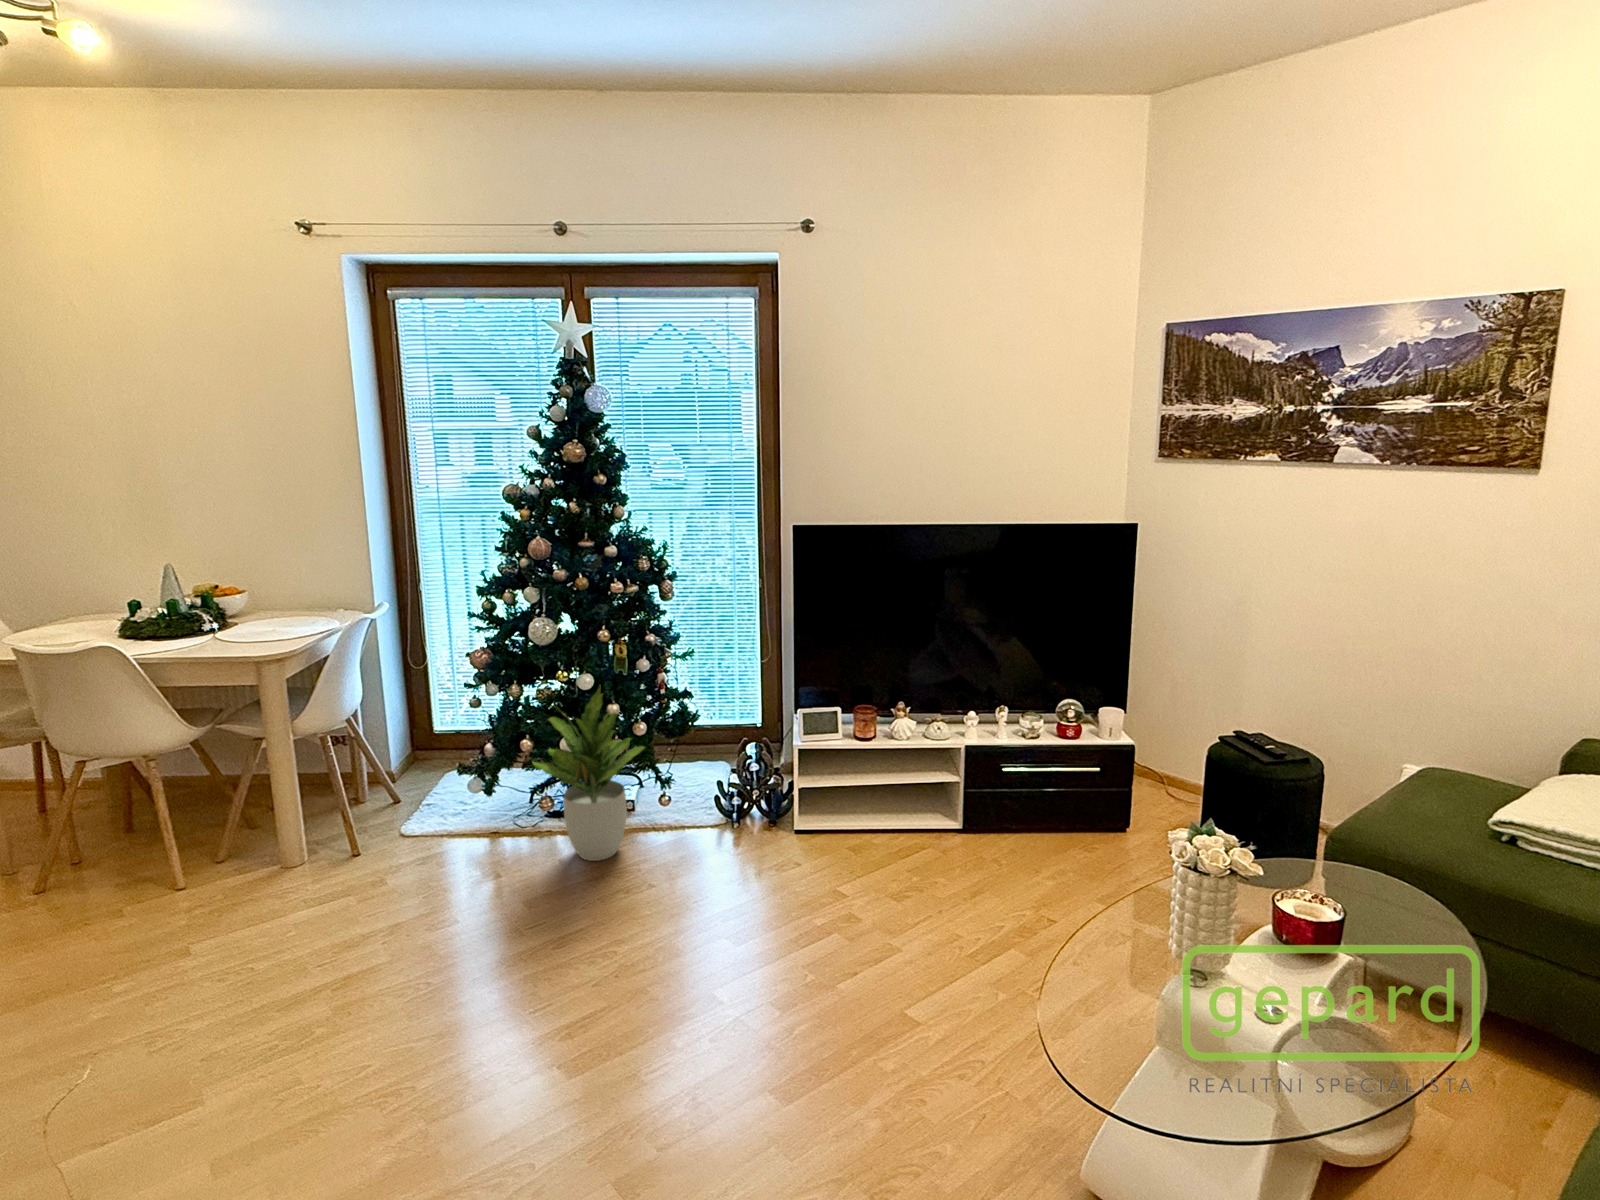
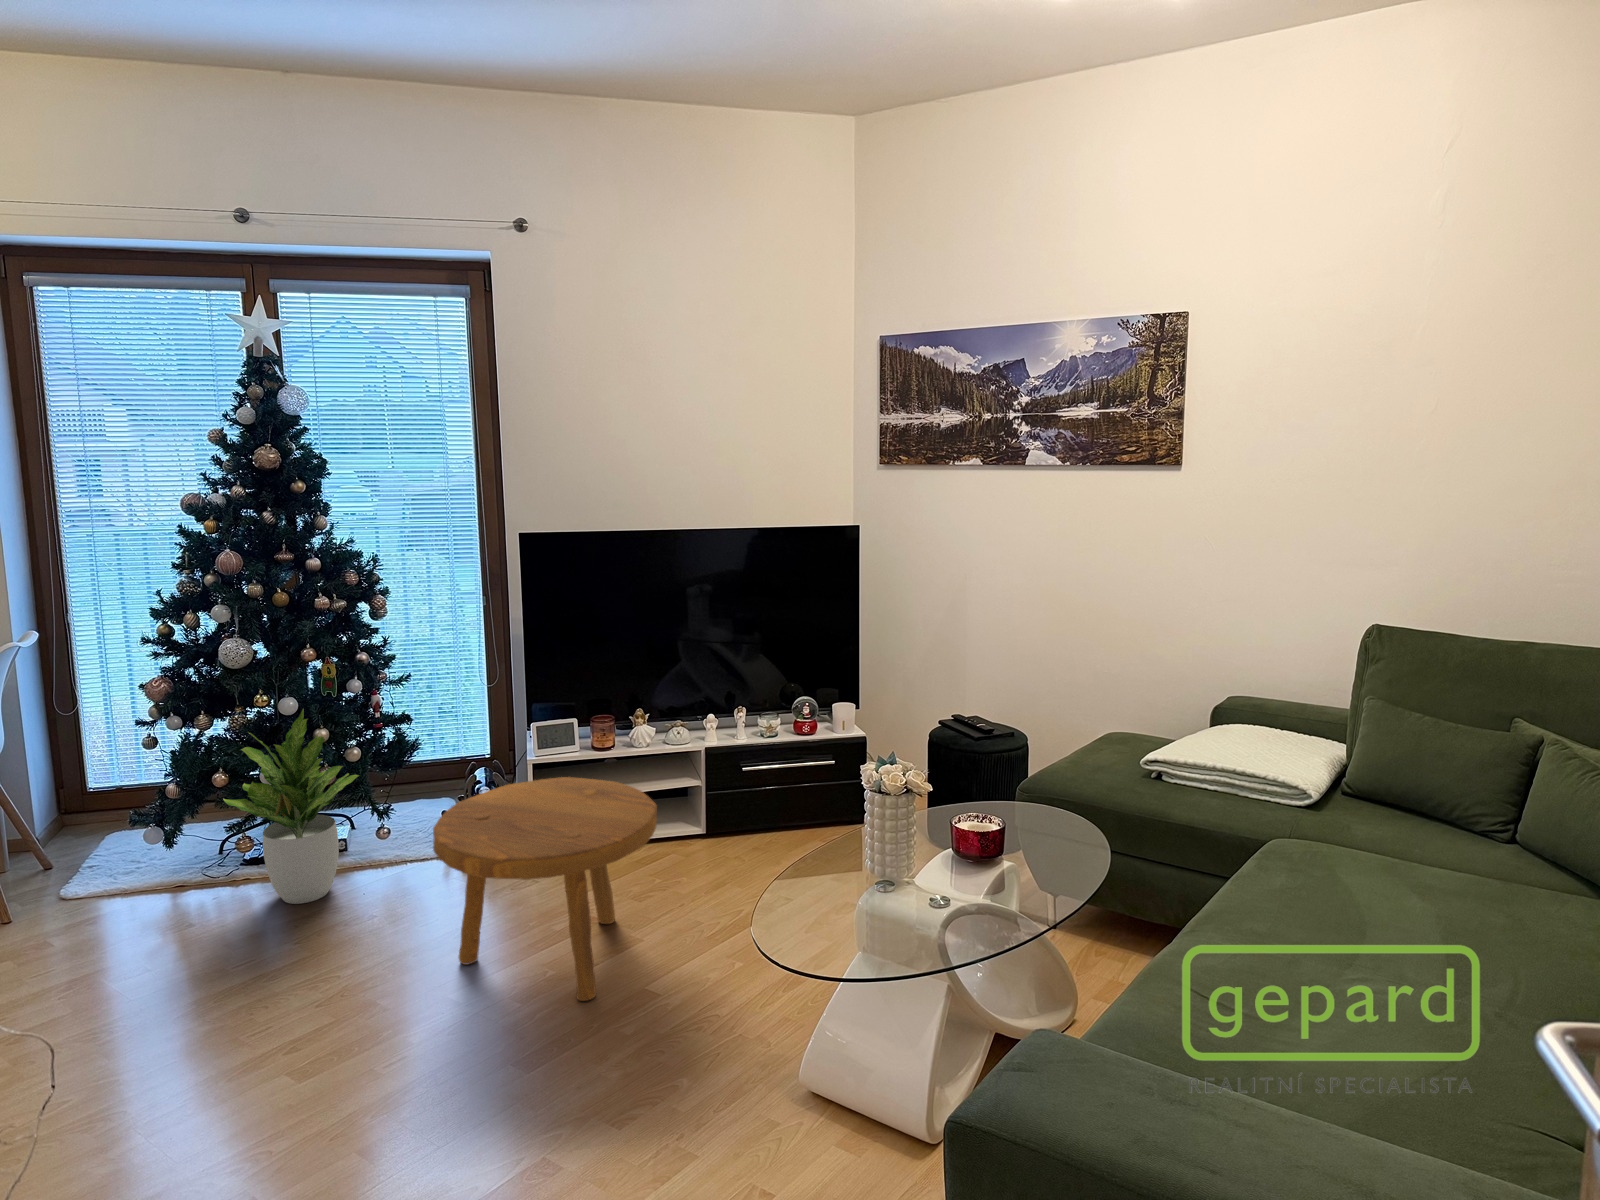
footstool: none [713,771,928,1006] -> present [433,777,657,1001]

